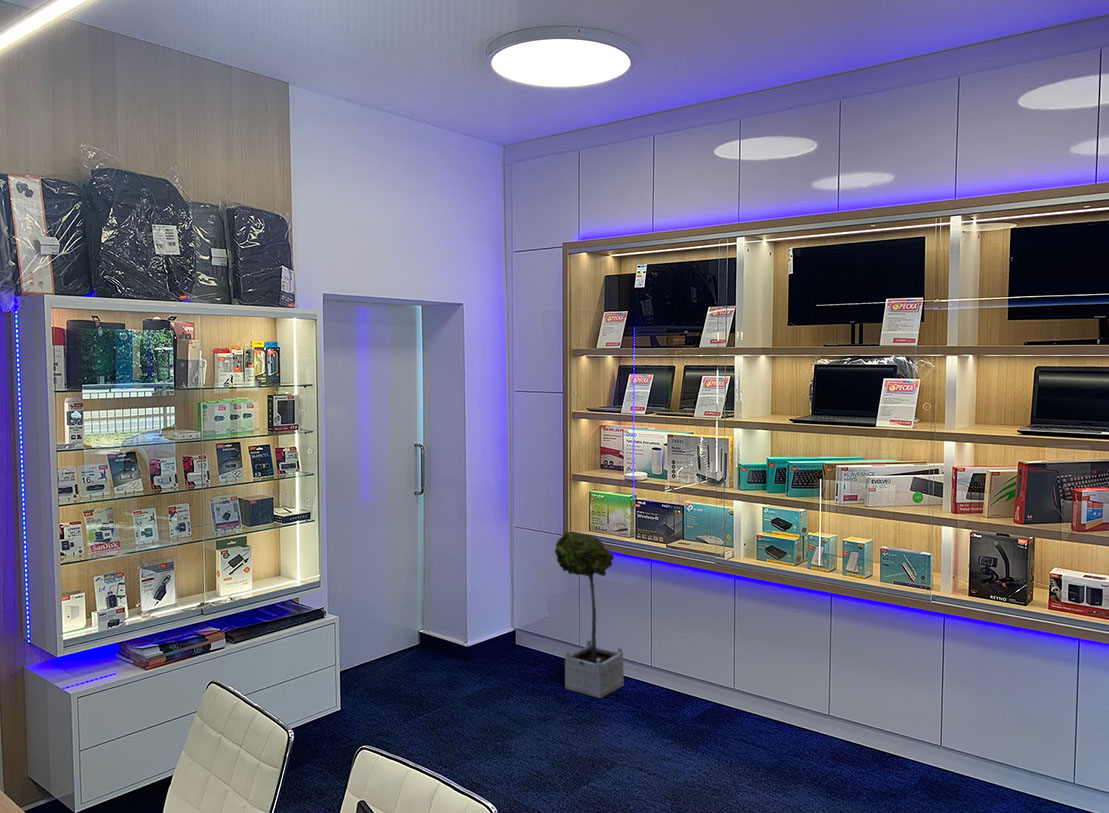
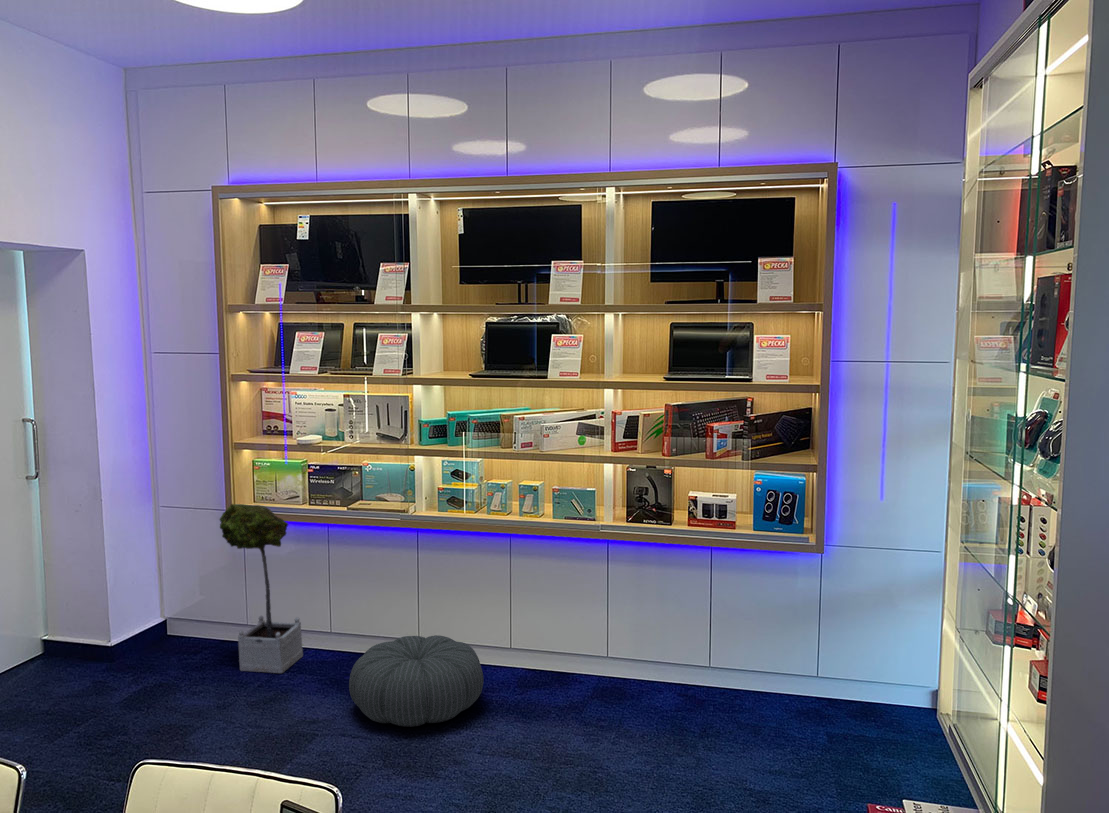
pouf: none [651,684,789,780] -> present [349,635,484,727]

